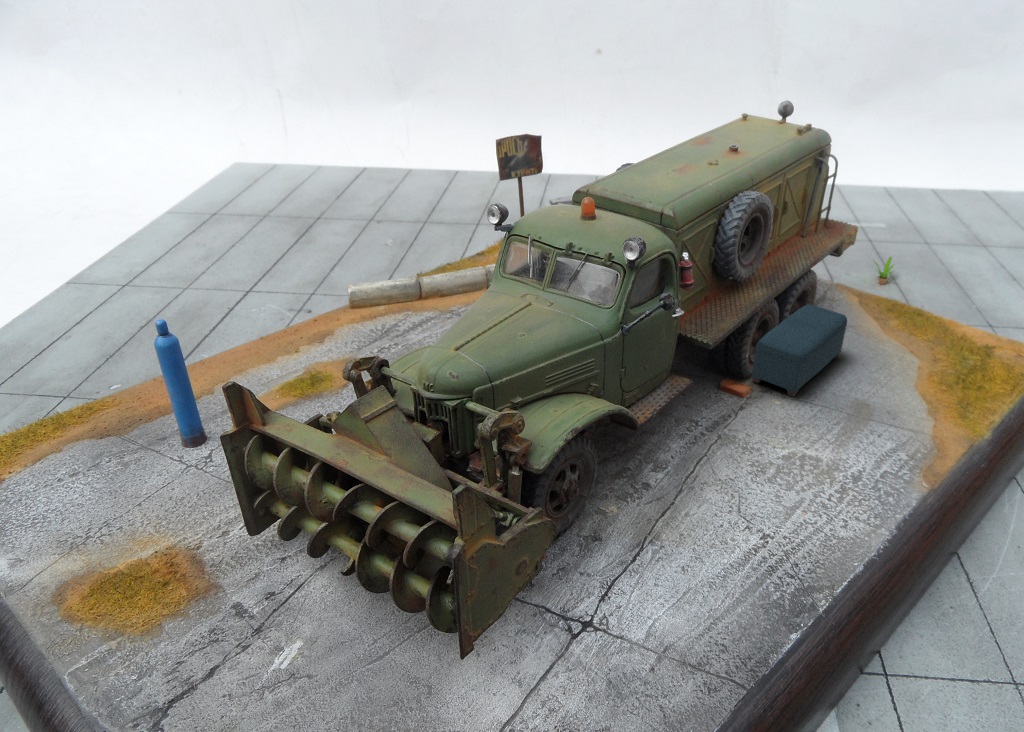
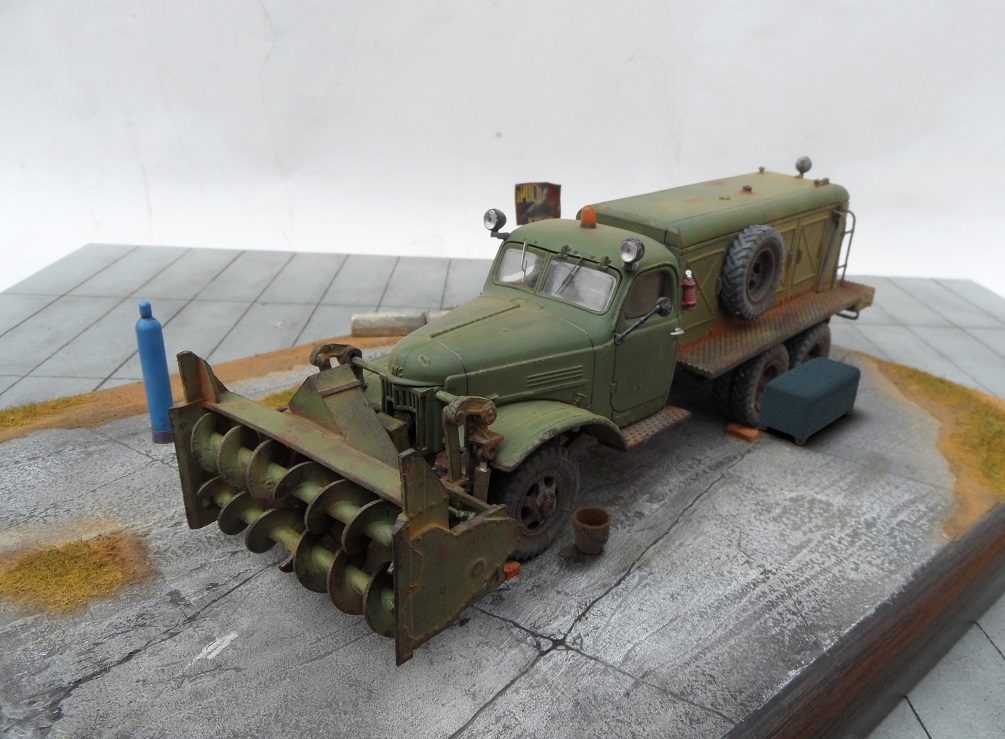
potted plant: present [874,257,894,285] -> none [887,331,911,360]
bucket: none [590,488,624,532] -> present [573,506,611,554]

